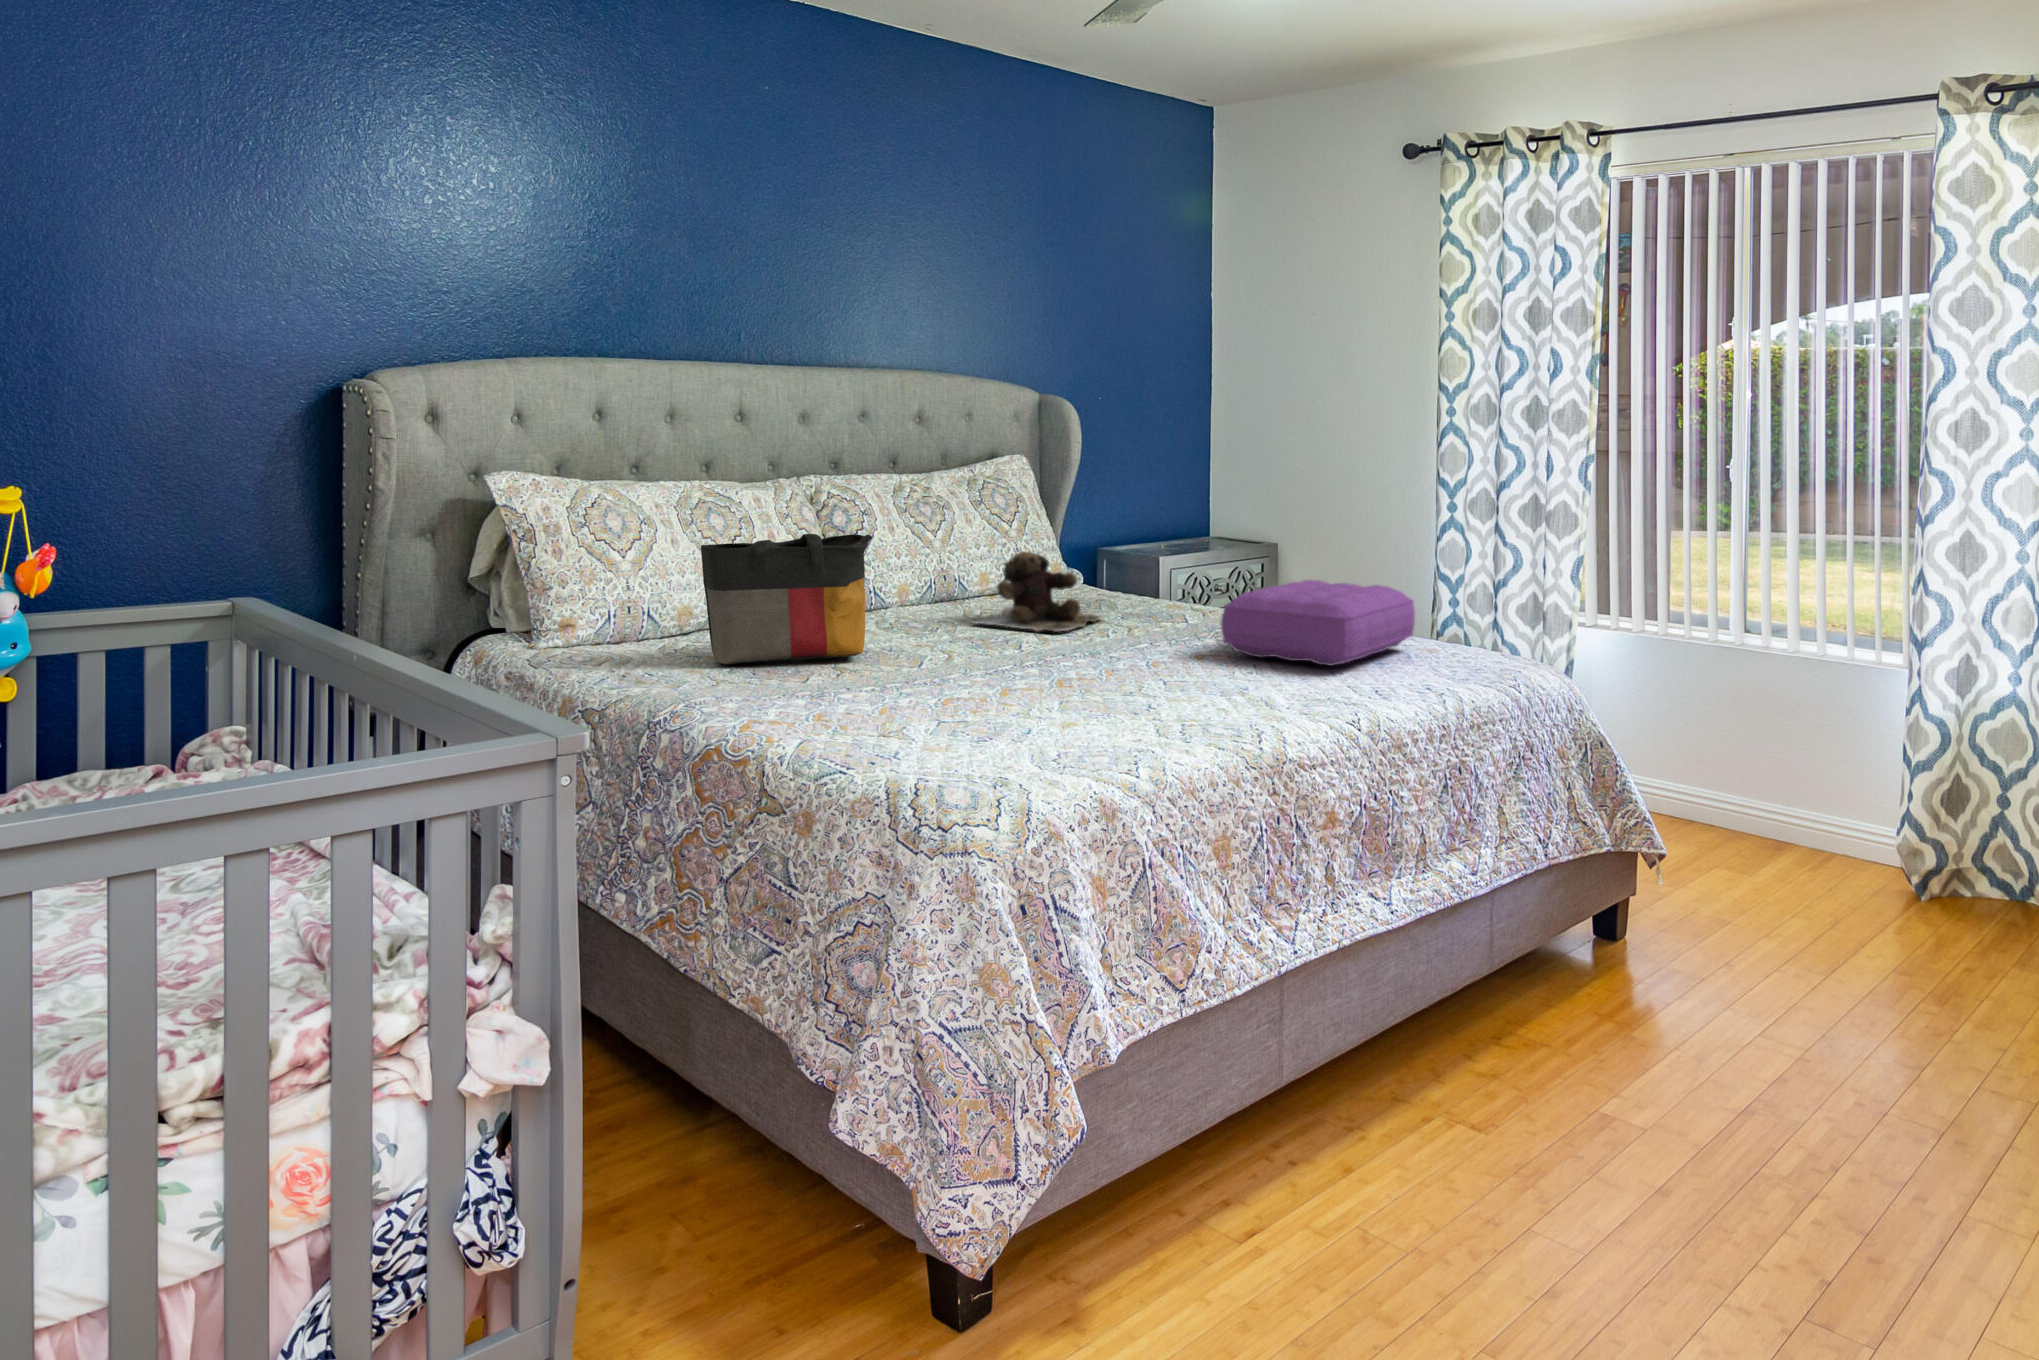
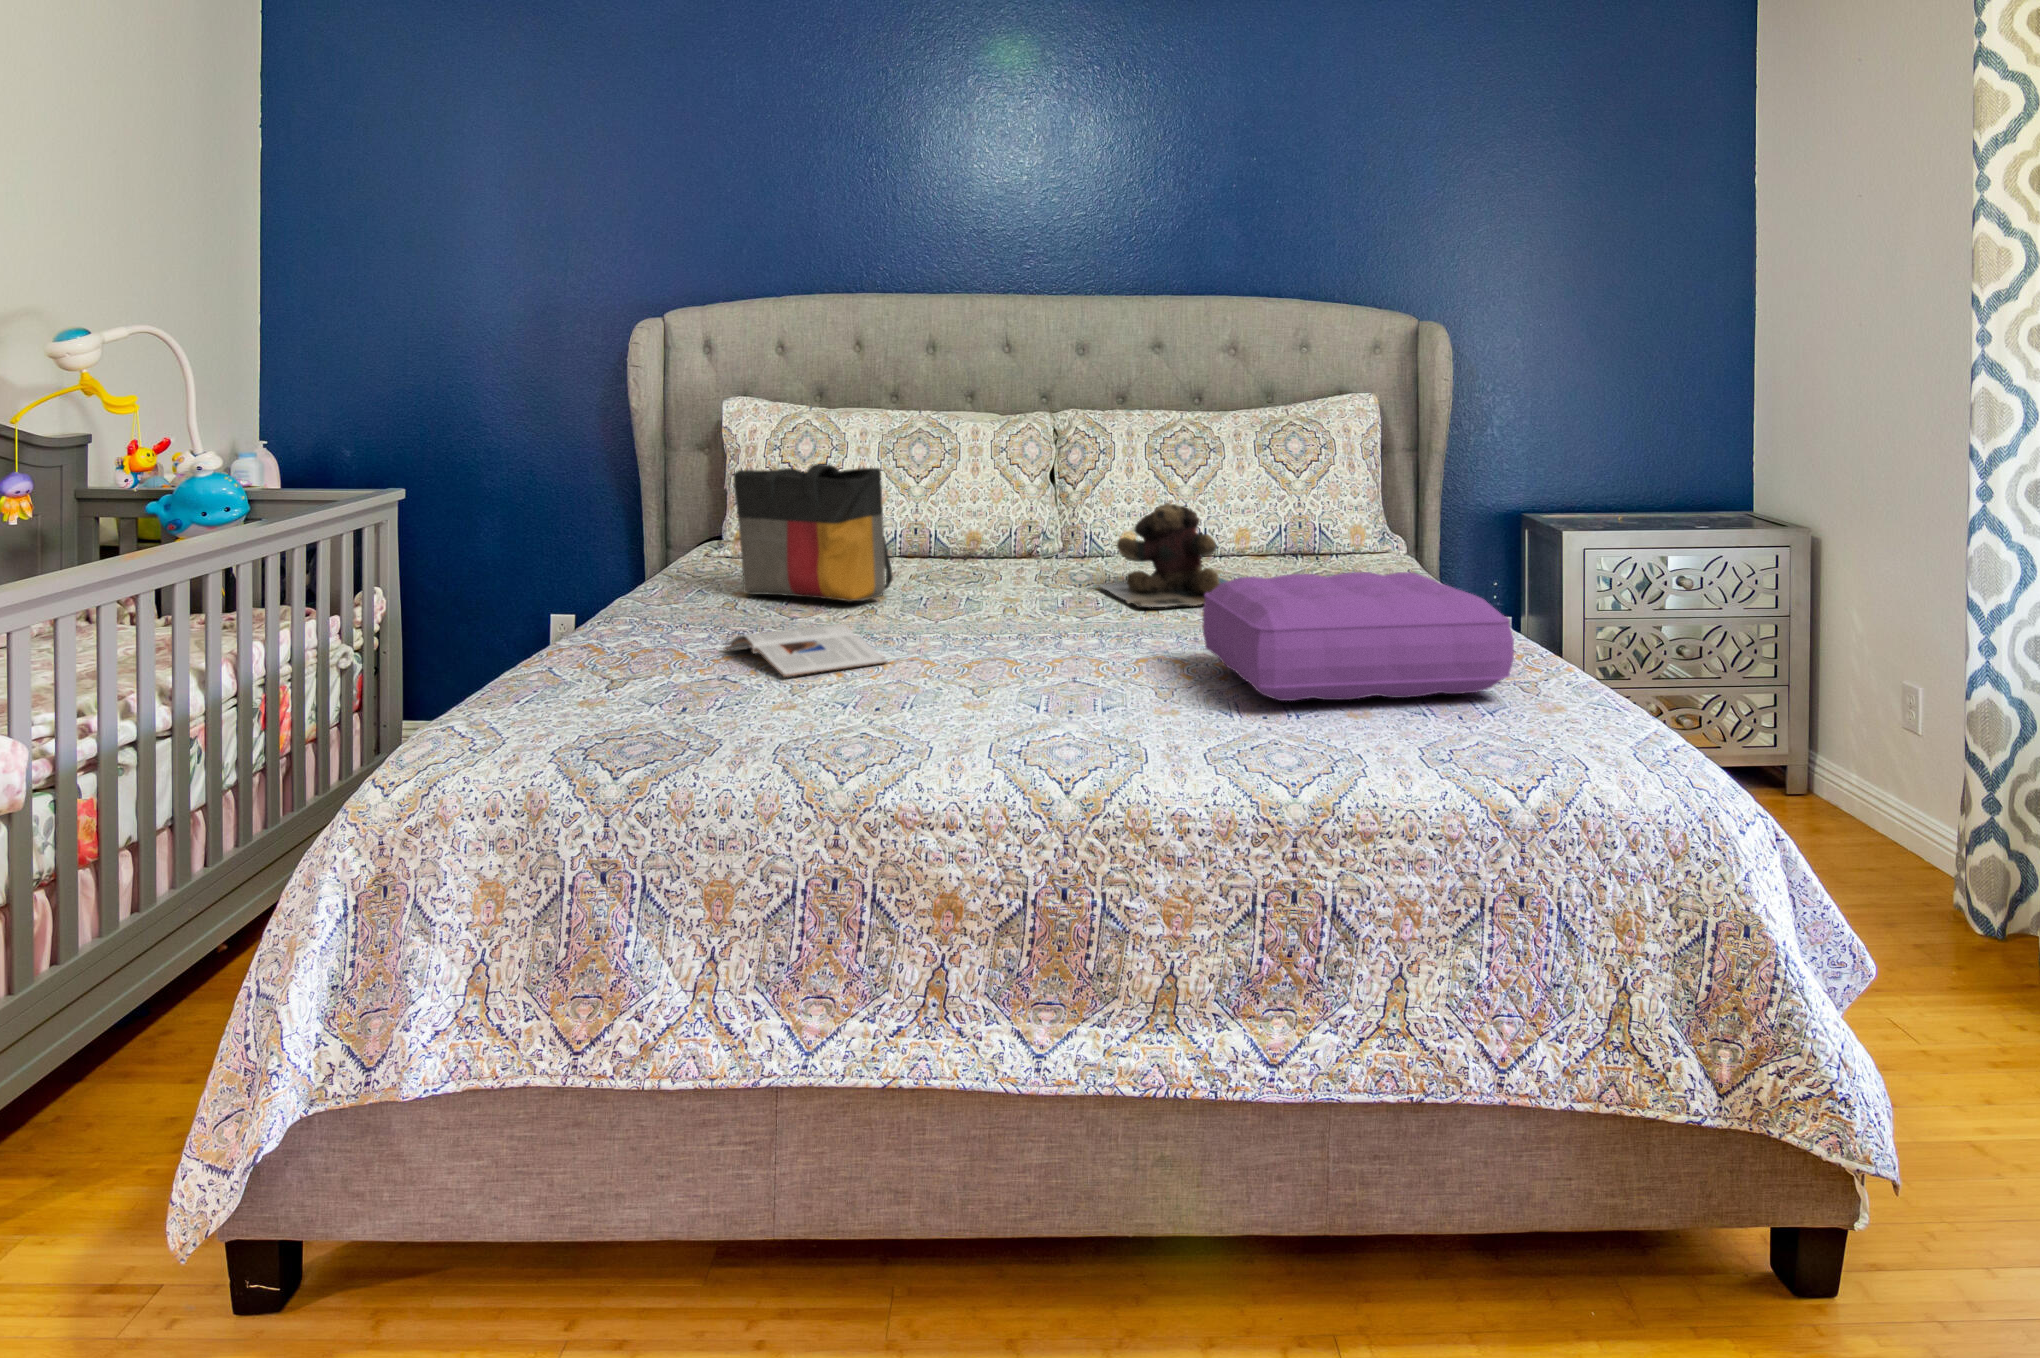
magazine: none [895,666,1044,706] -> present [724,624,888,677]

